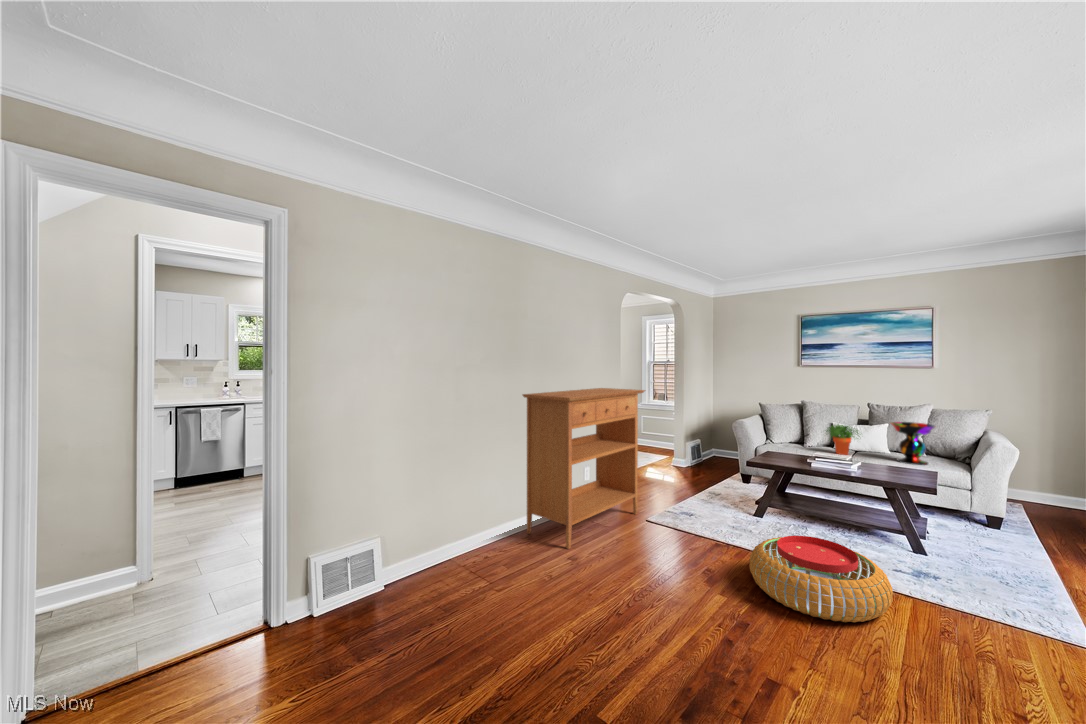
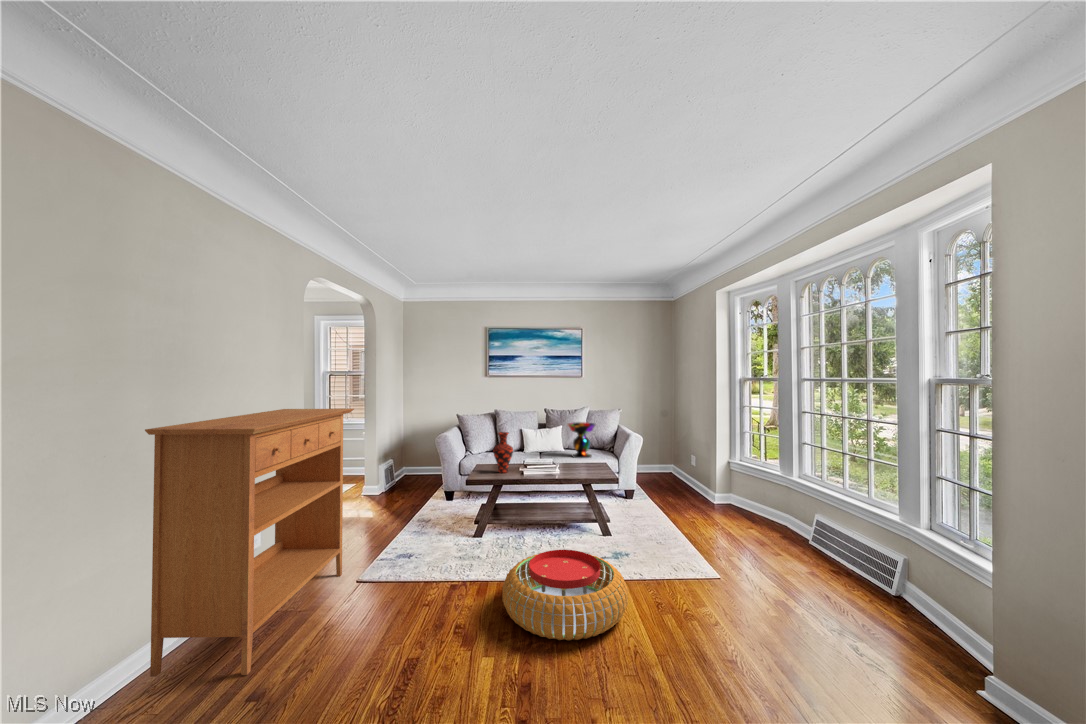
vase: none [781,422,804,463] -> present [493,432,513,473]
potted plant: present [826,424,860,455] -> none [516,429,548,457]

